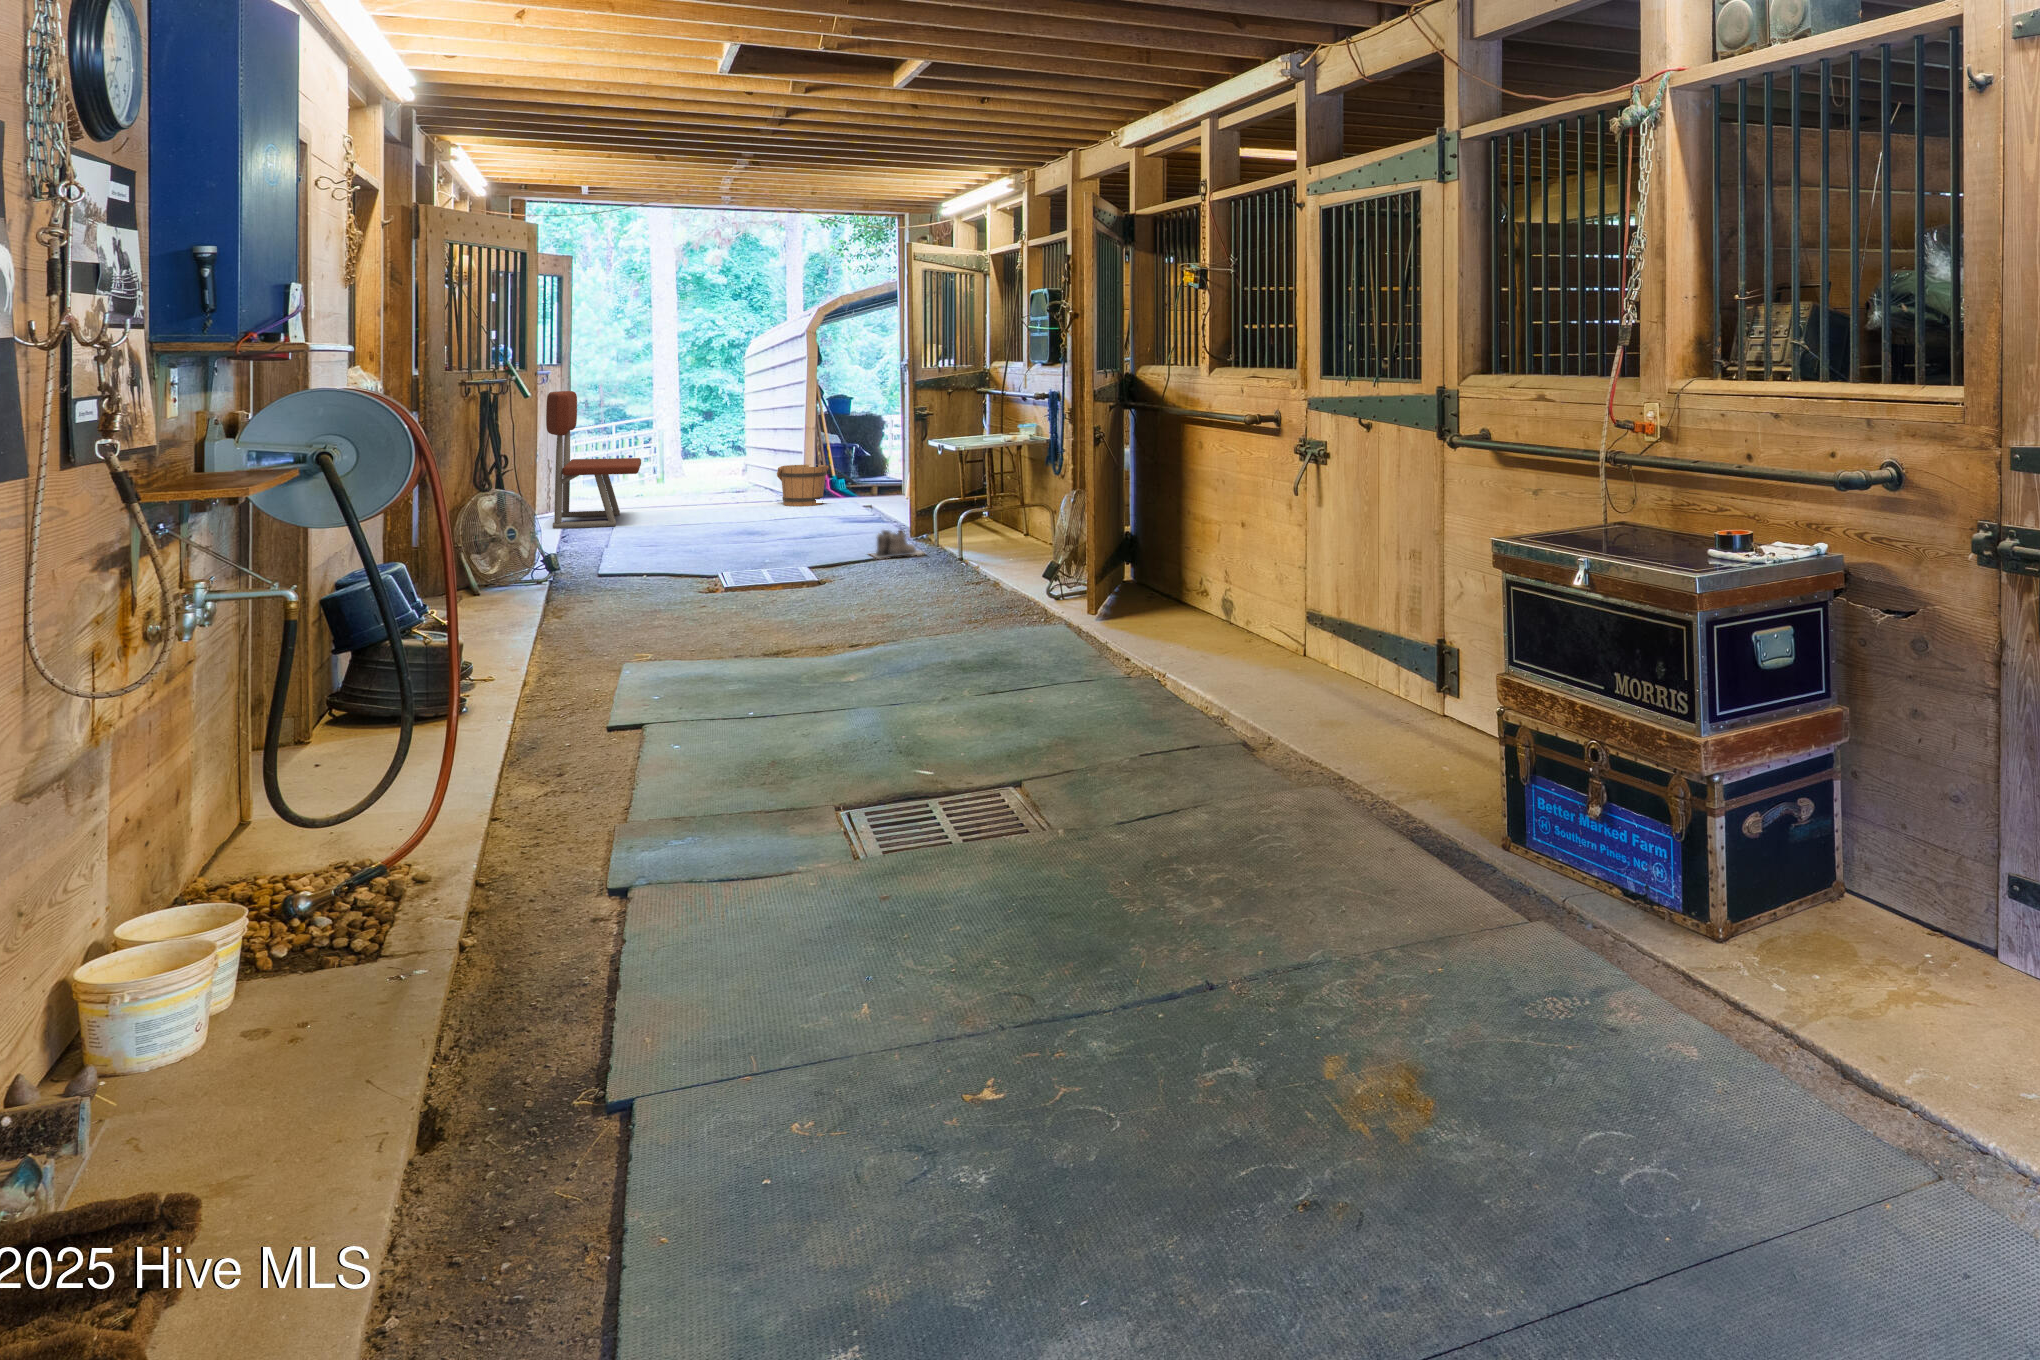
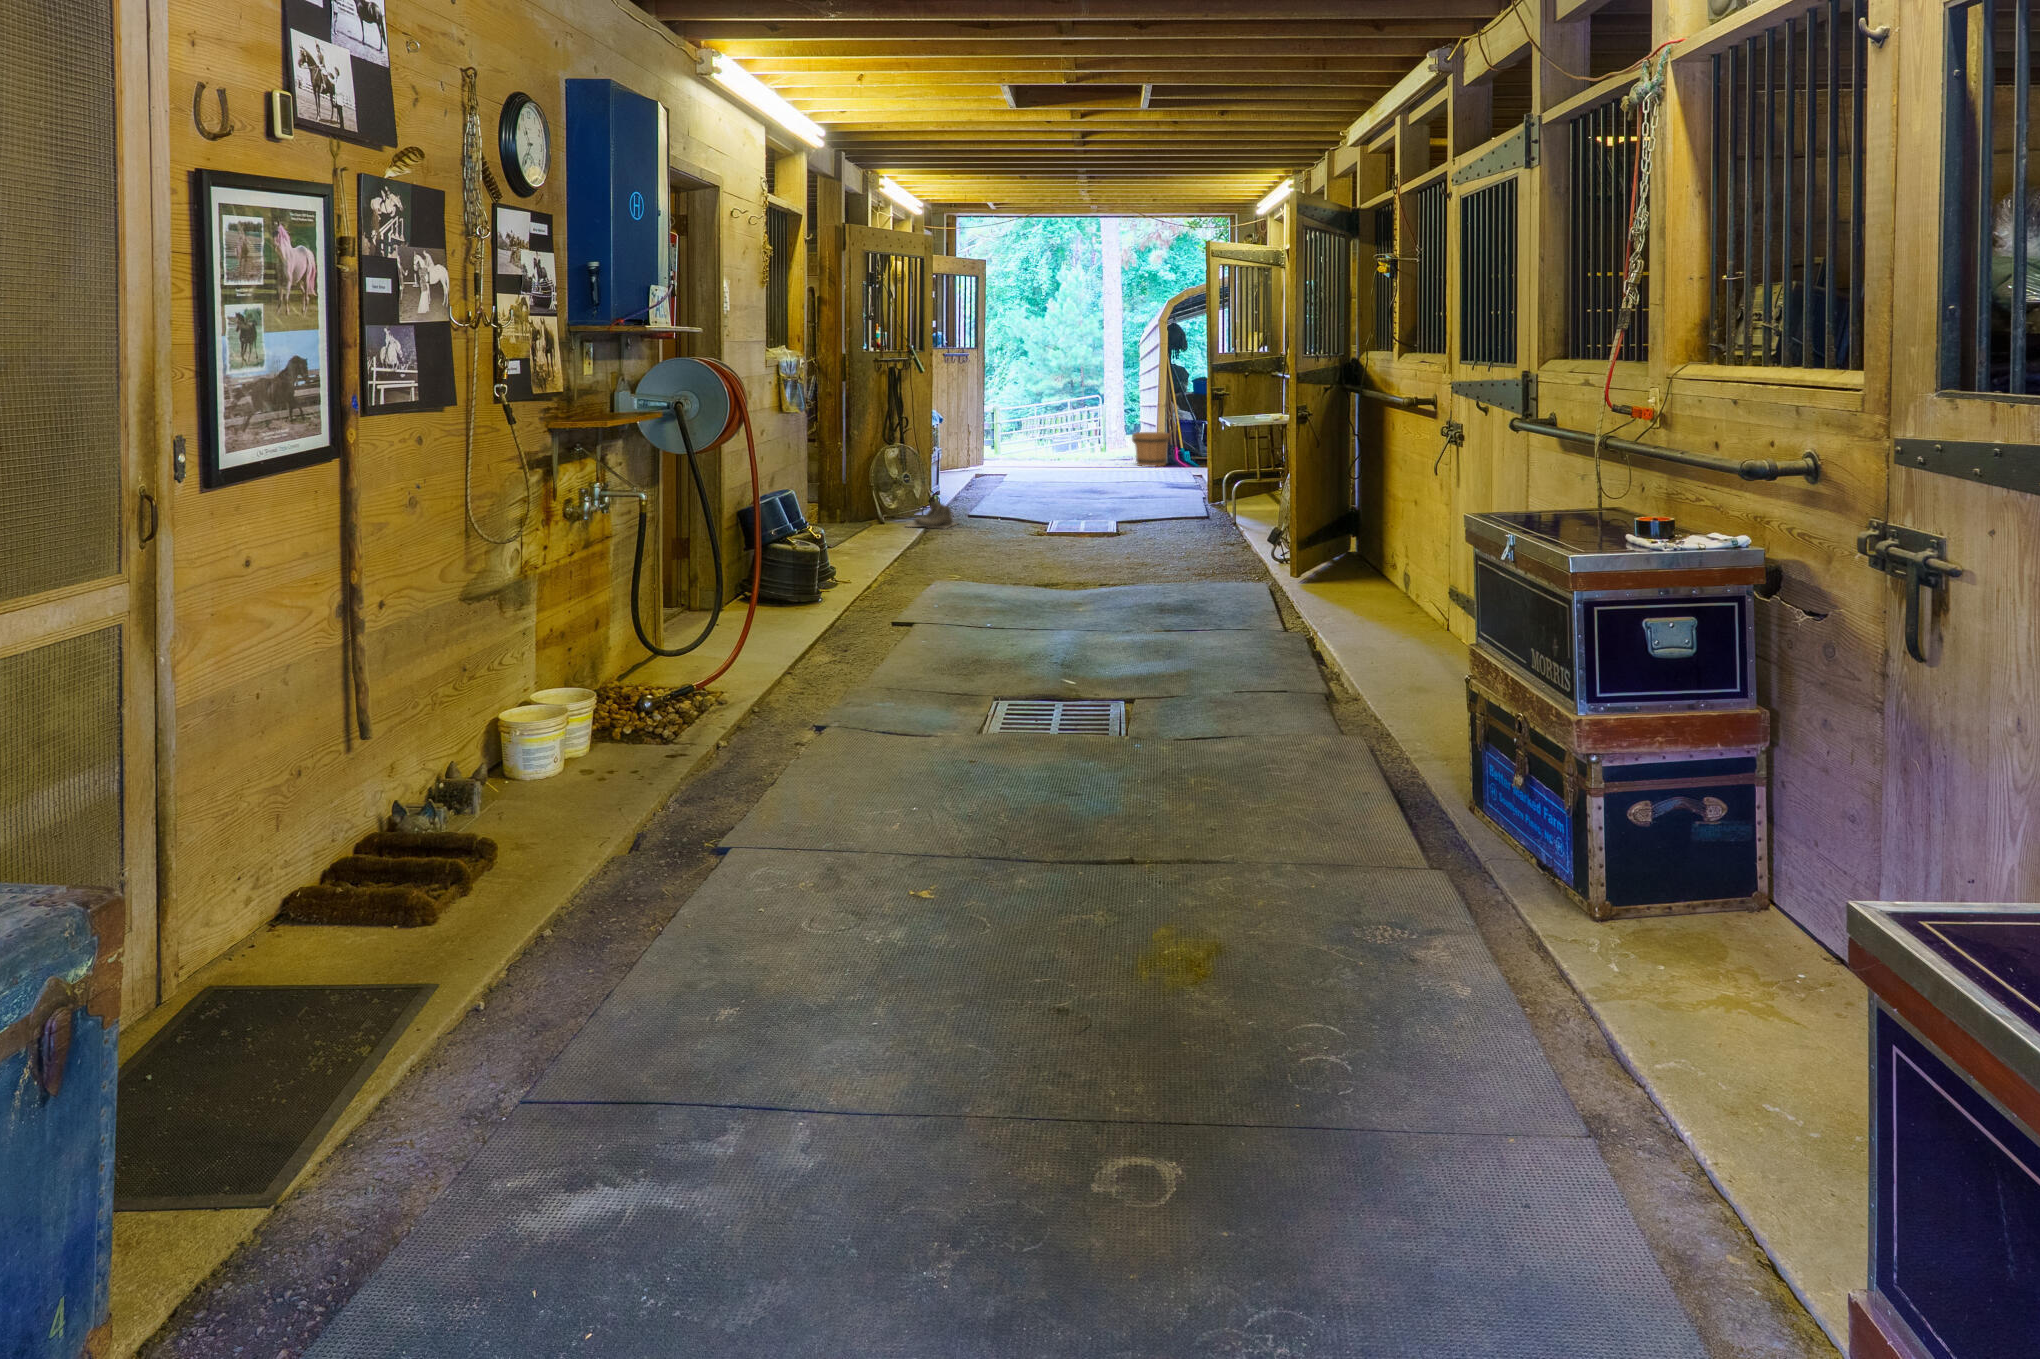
bench: present [546,391,641,529] -> none [968,371,1033,475]
boots: present [868,530,923,558] -> present [907,502,955,528]

